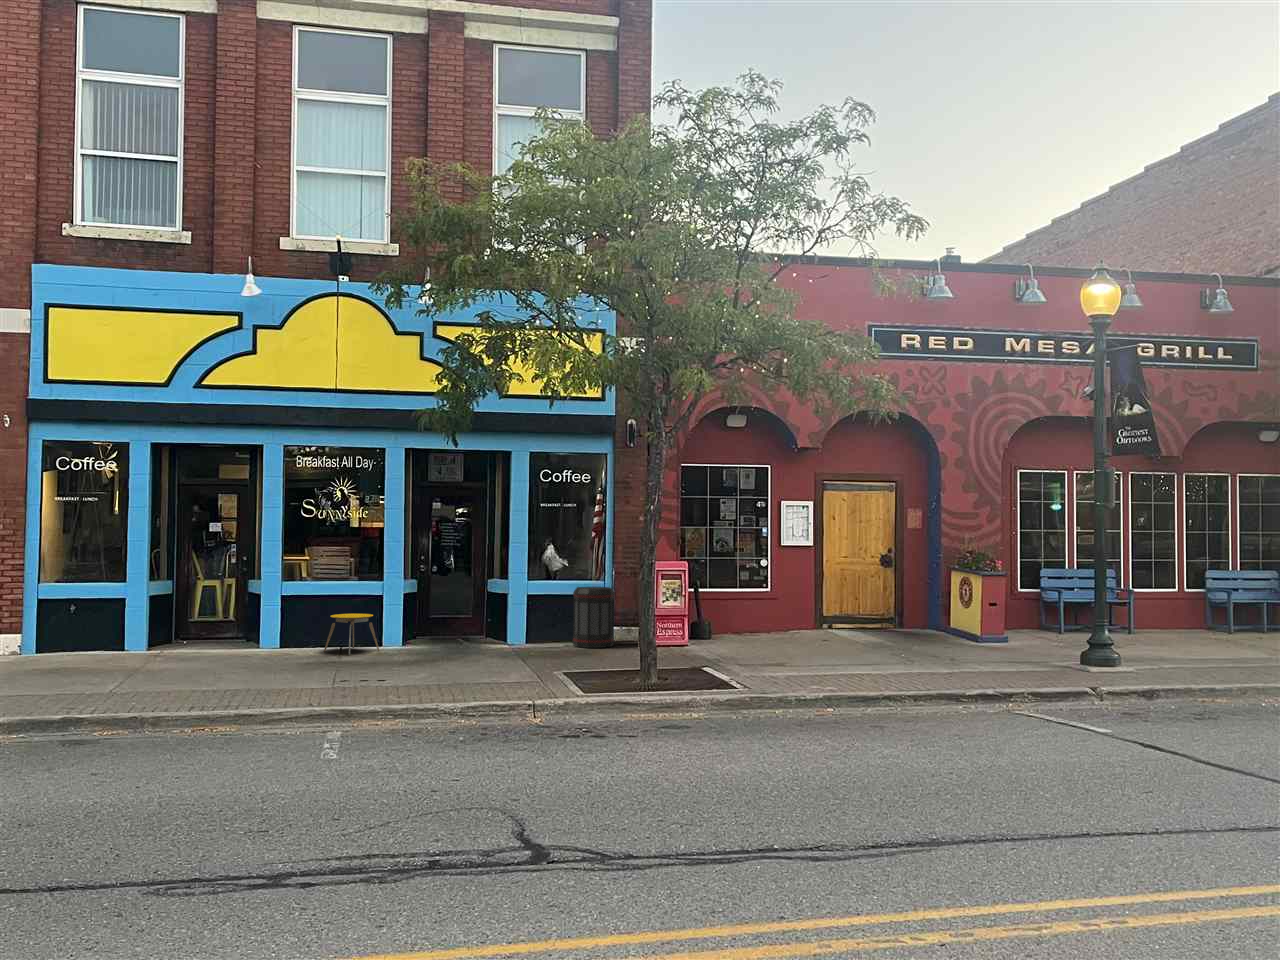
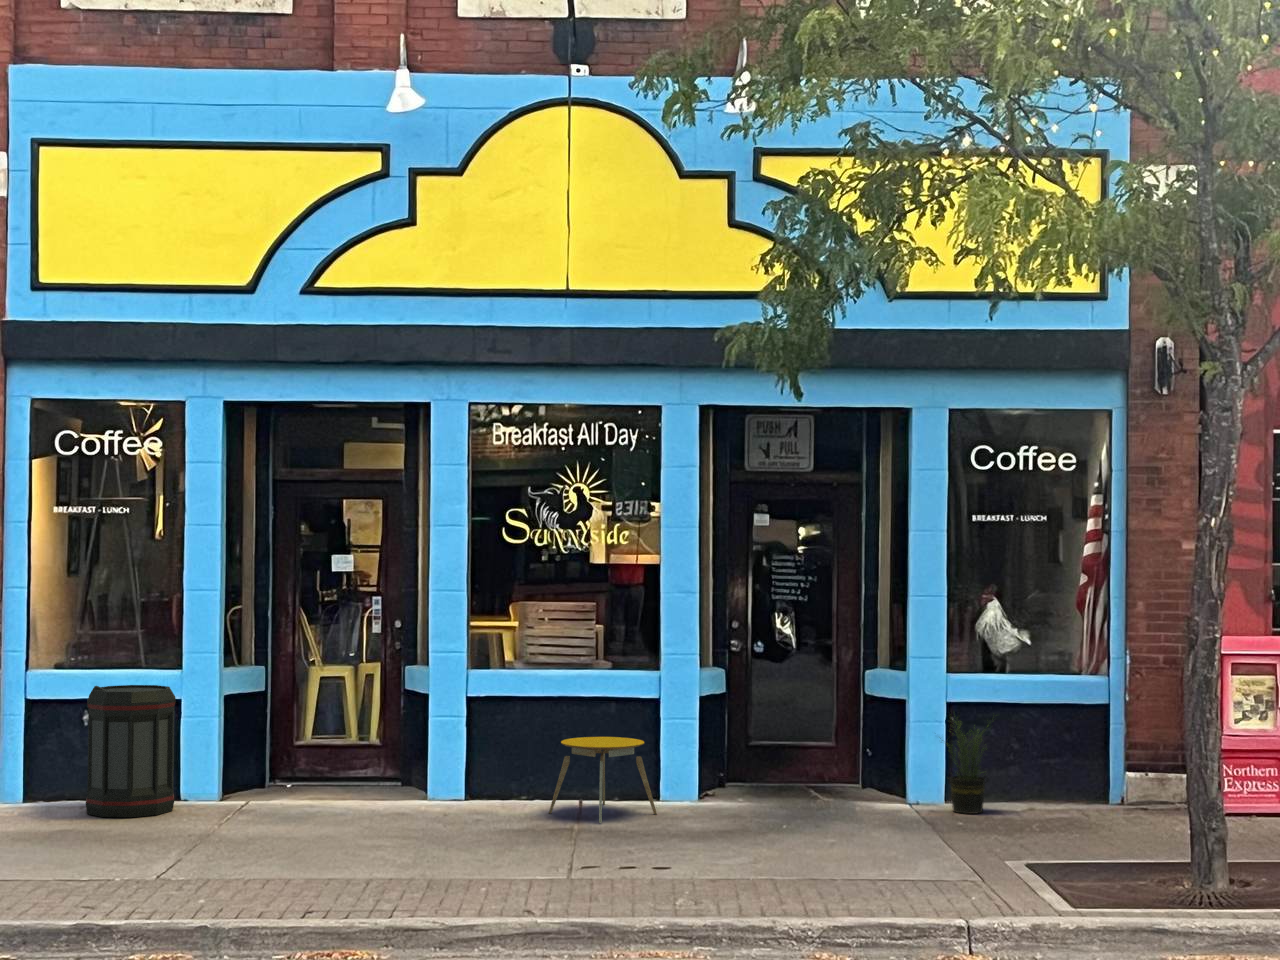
trash can: present [573,587,615,648] -> present [86,685,176,817]
potted plant: none [518,598,550,647] -> present [942,718,989,814]

